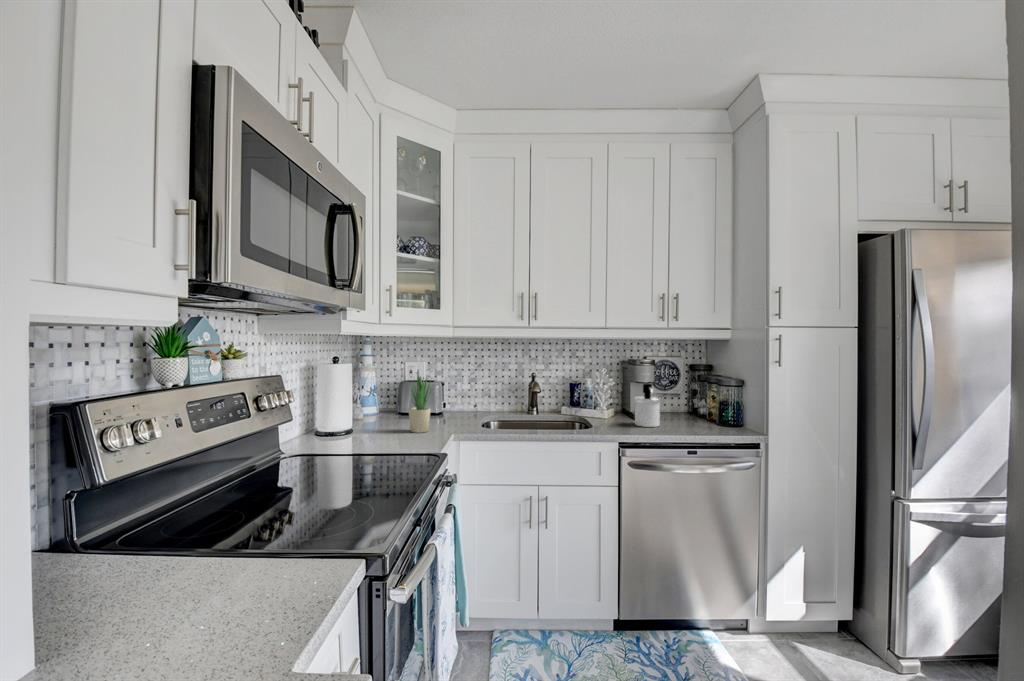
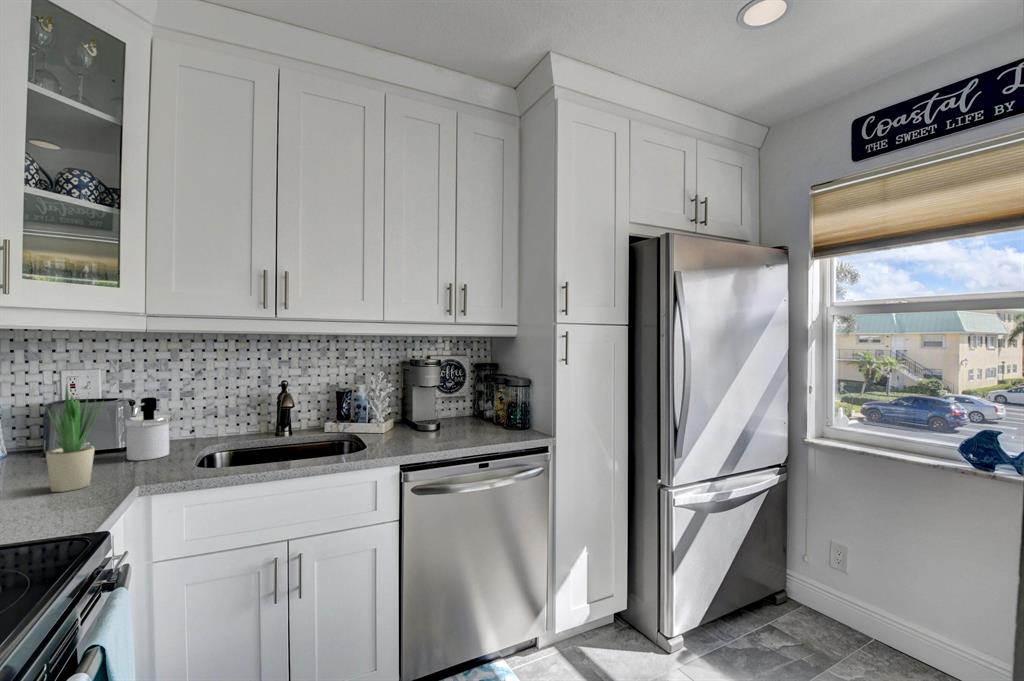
soap dispenser: present [634,383,661,427] -> present [125,397,171,460]

